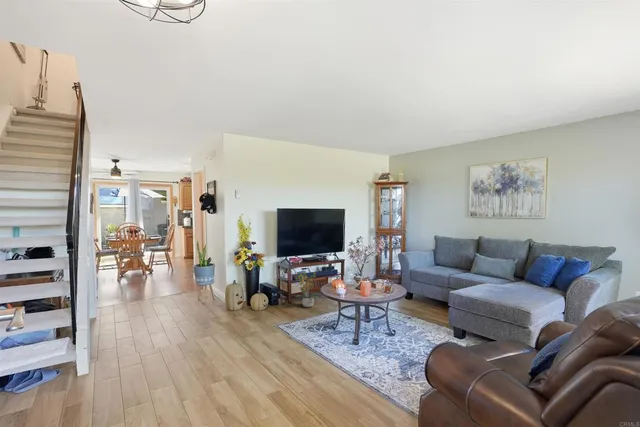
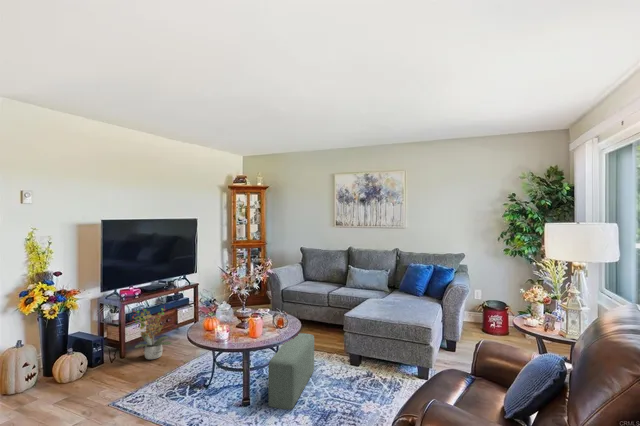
pouf: none [371,302,420,355] -> present [268,333,314,409]

